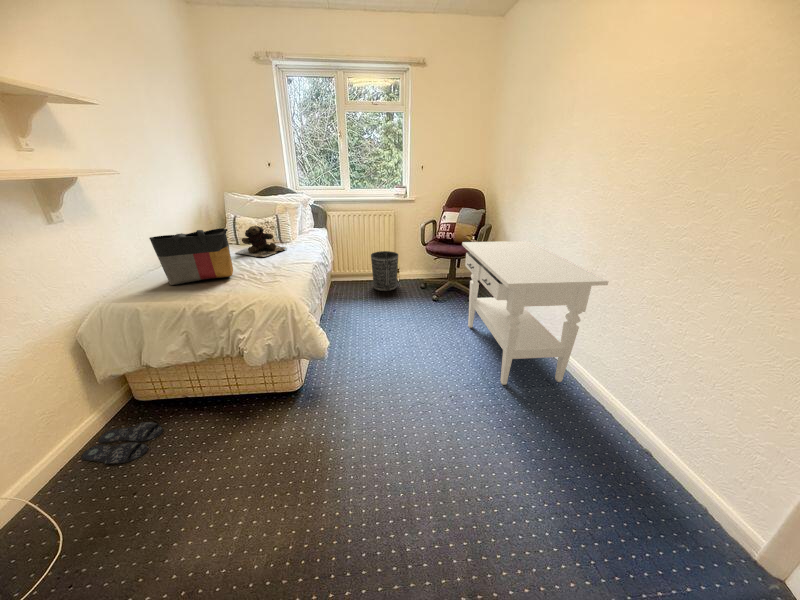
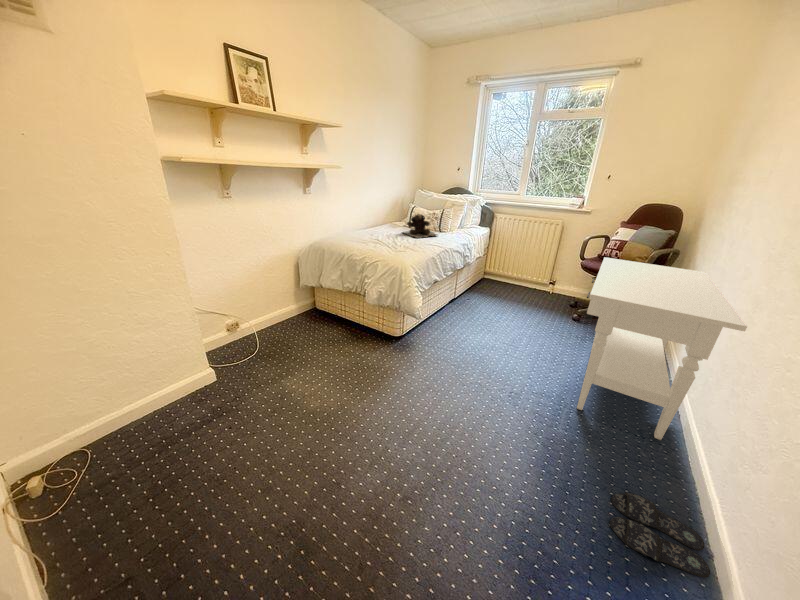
tote bag: present [149,228,233,285] -> none [344,208,387,243]
wastebasket: present [371,251,398,291] -> none [520,259,553,298]
slippers: present [81,422,163,464] -> present [610,492,710,578]

